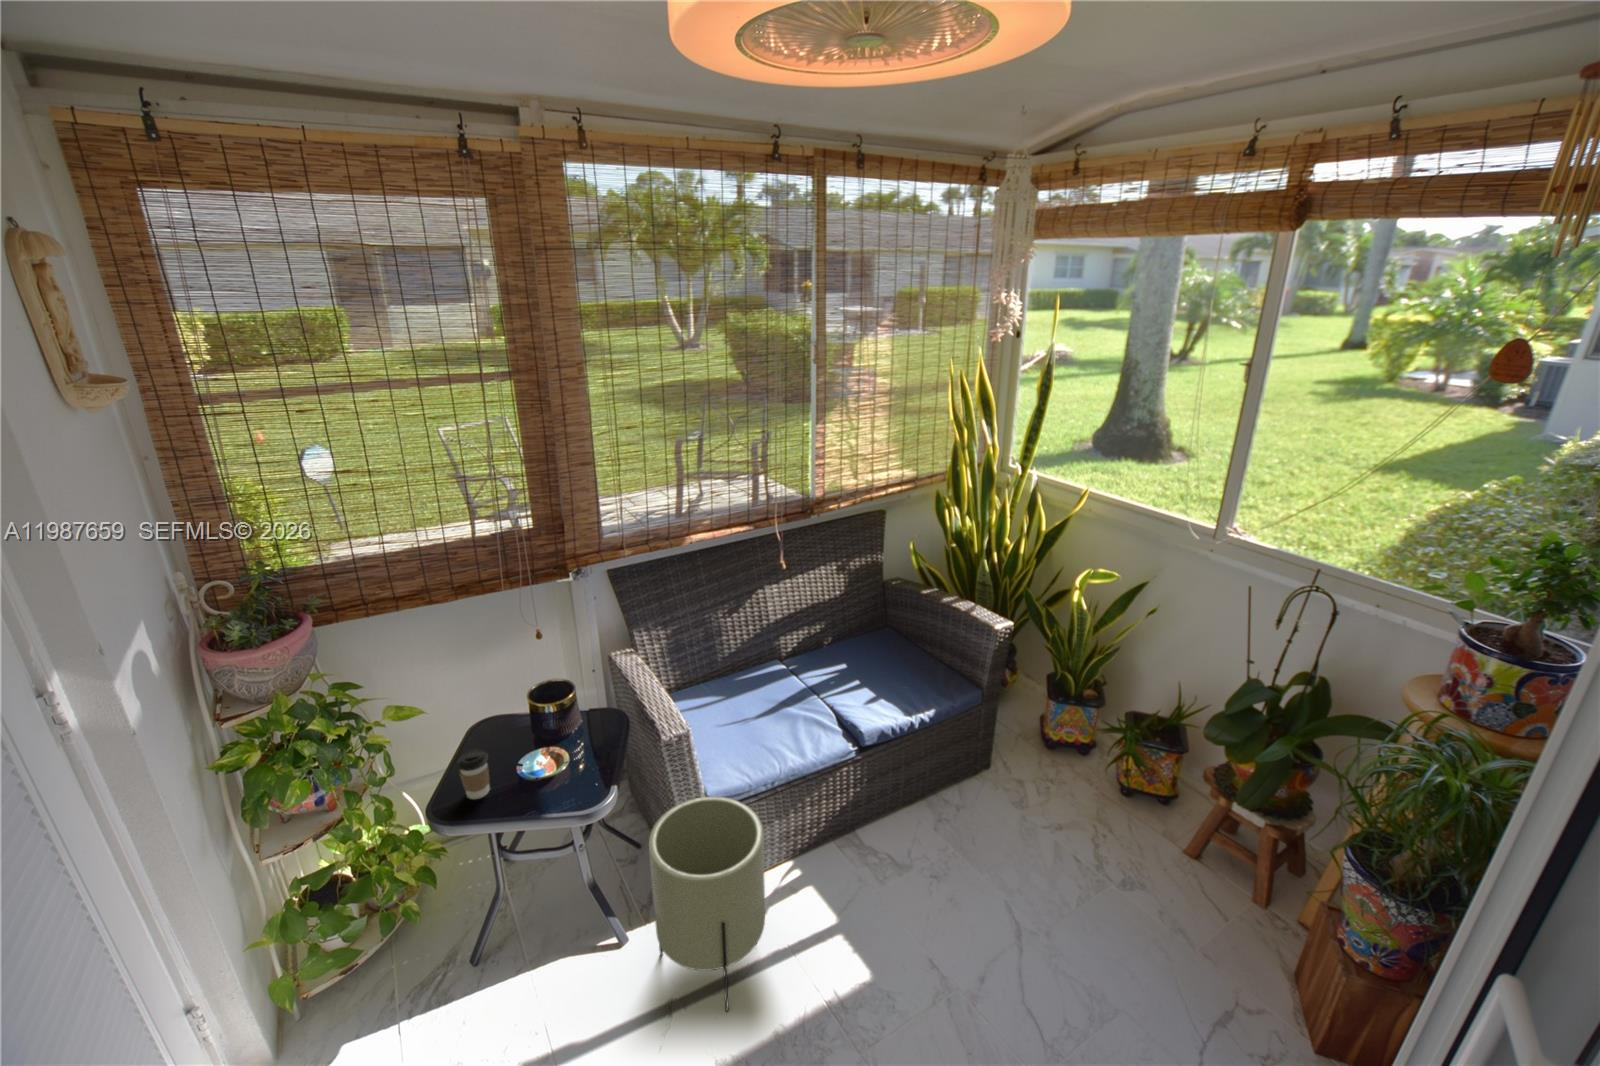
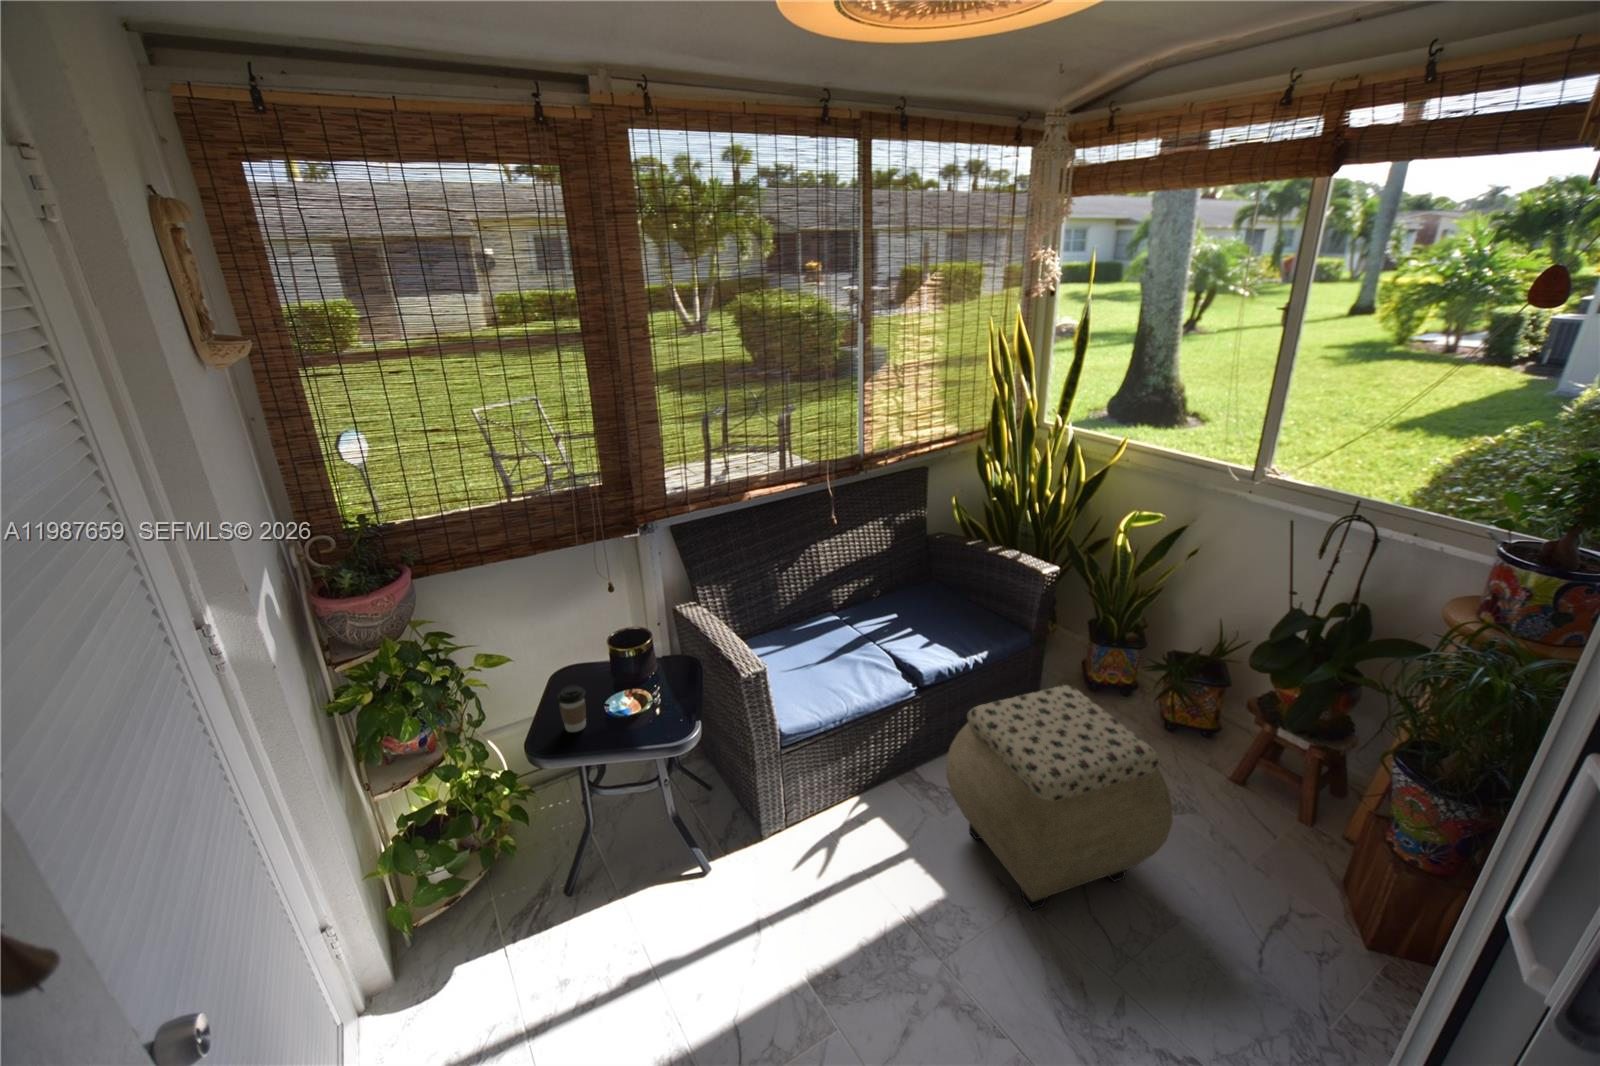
ottoman: none [881,752,1112,999] -> present [946,685,1172,910]
planter: present [649,796,765,1011] -> none [739,730,846,928]

